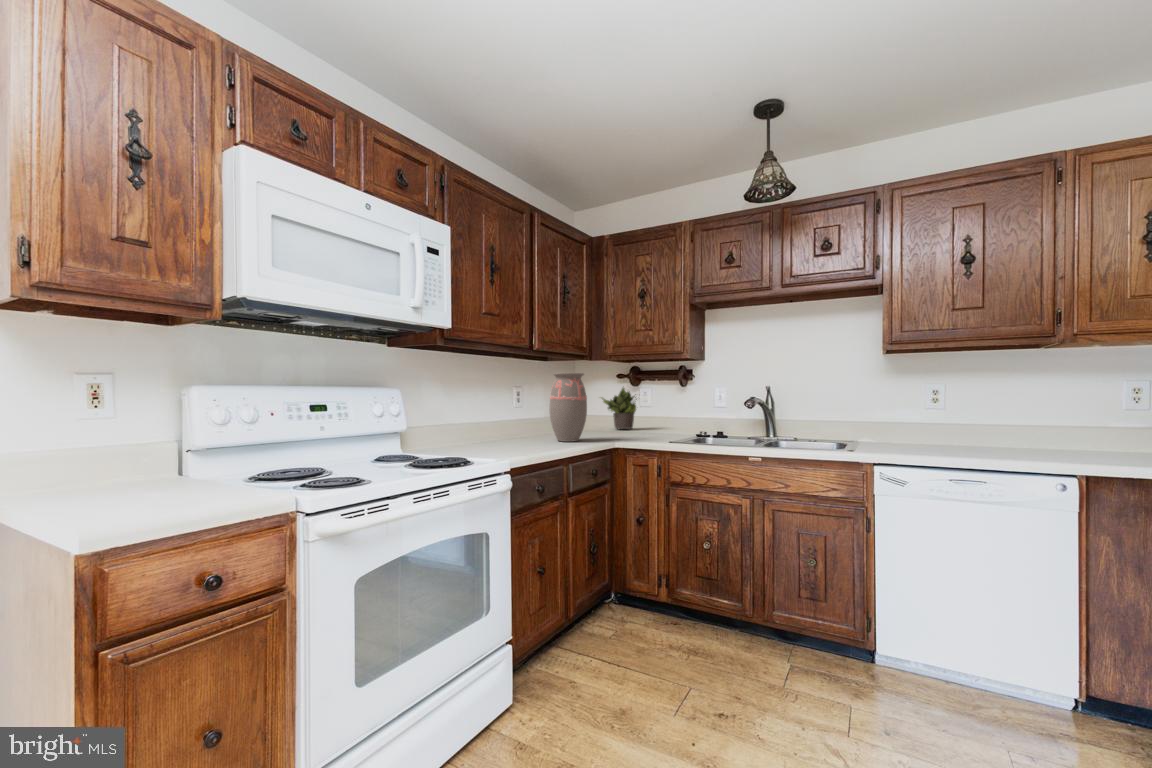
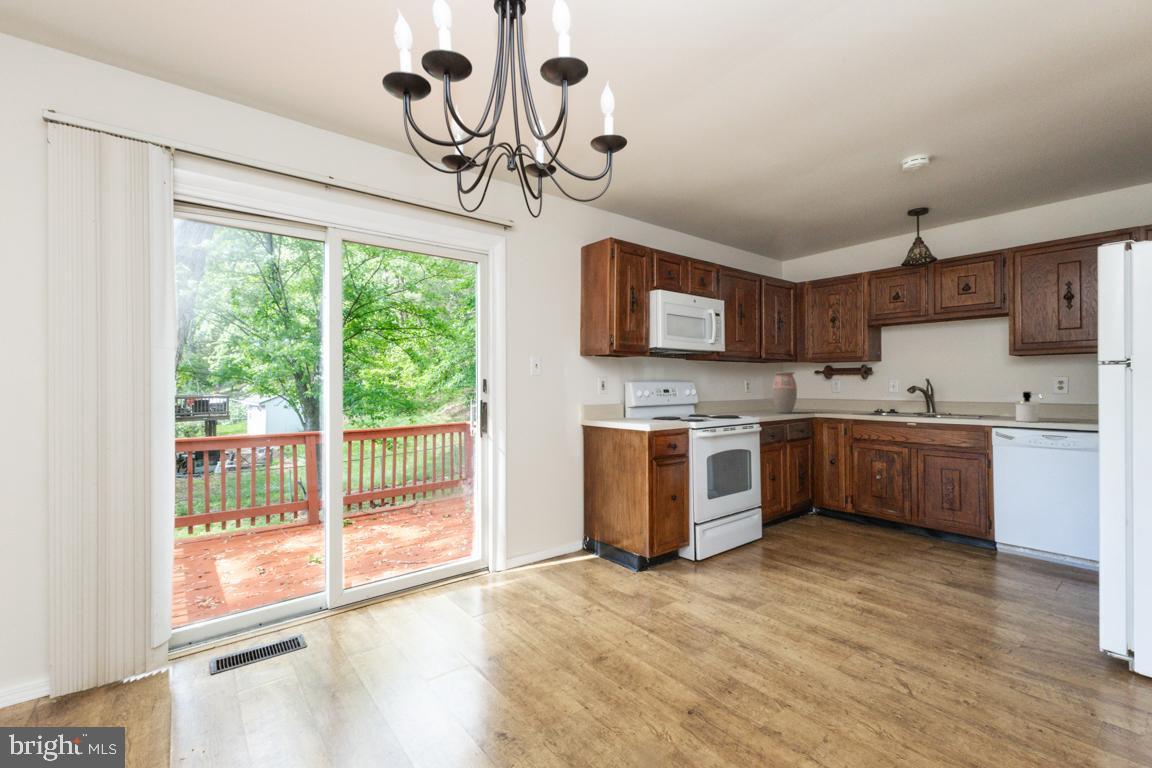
potted plant: present [602,388,637,429] -> none [801,379,833,408]
soap dispenser: none [899,407,944,456] -> present [1015,392,1042,422]

